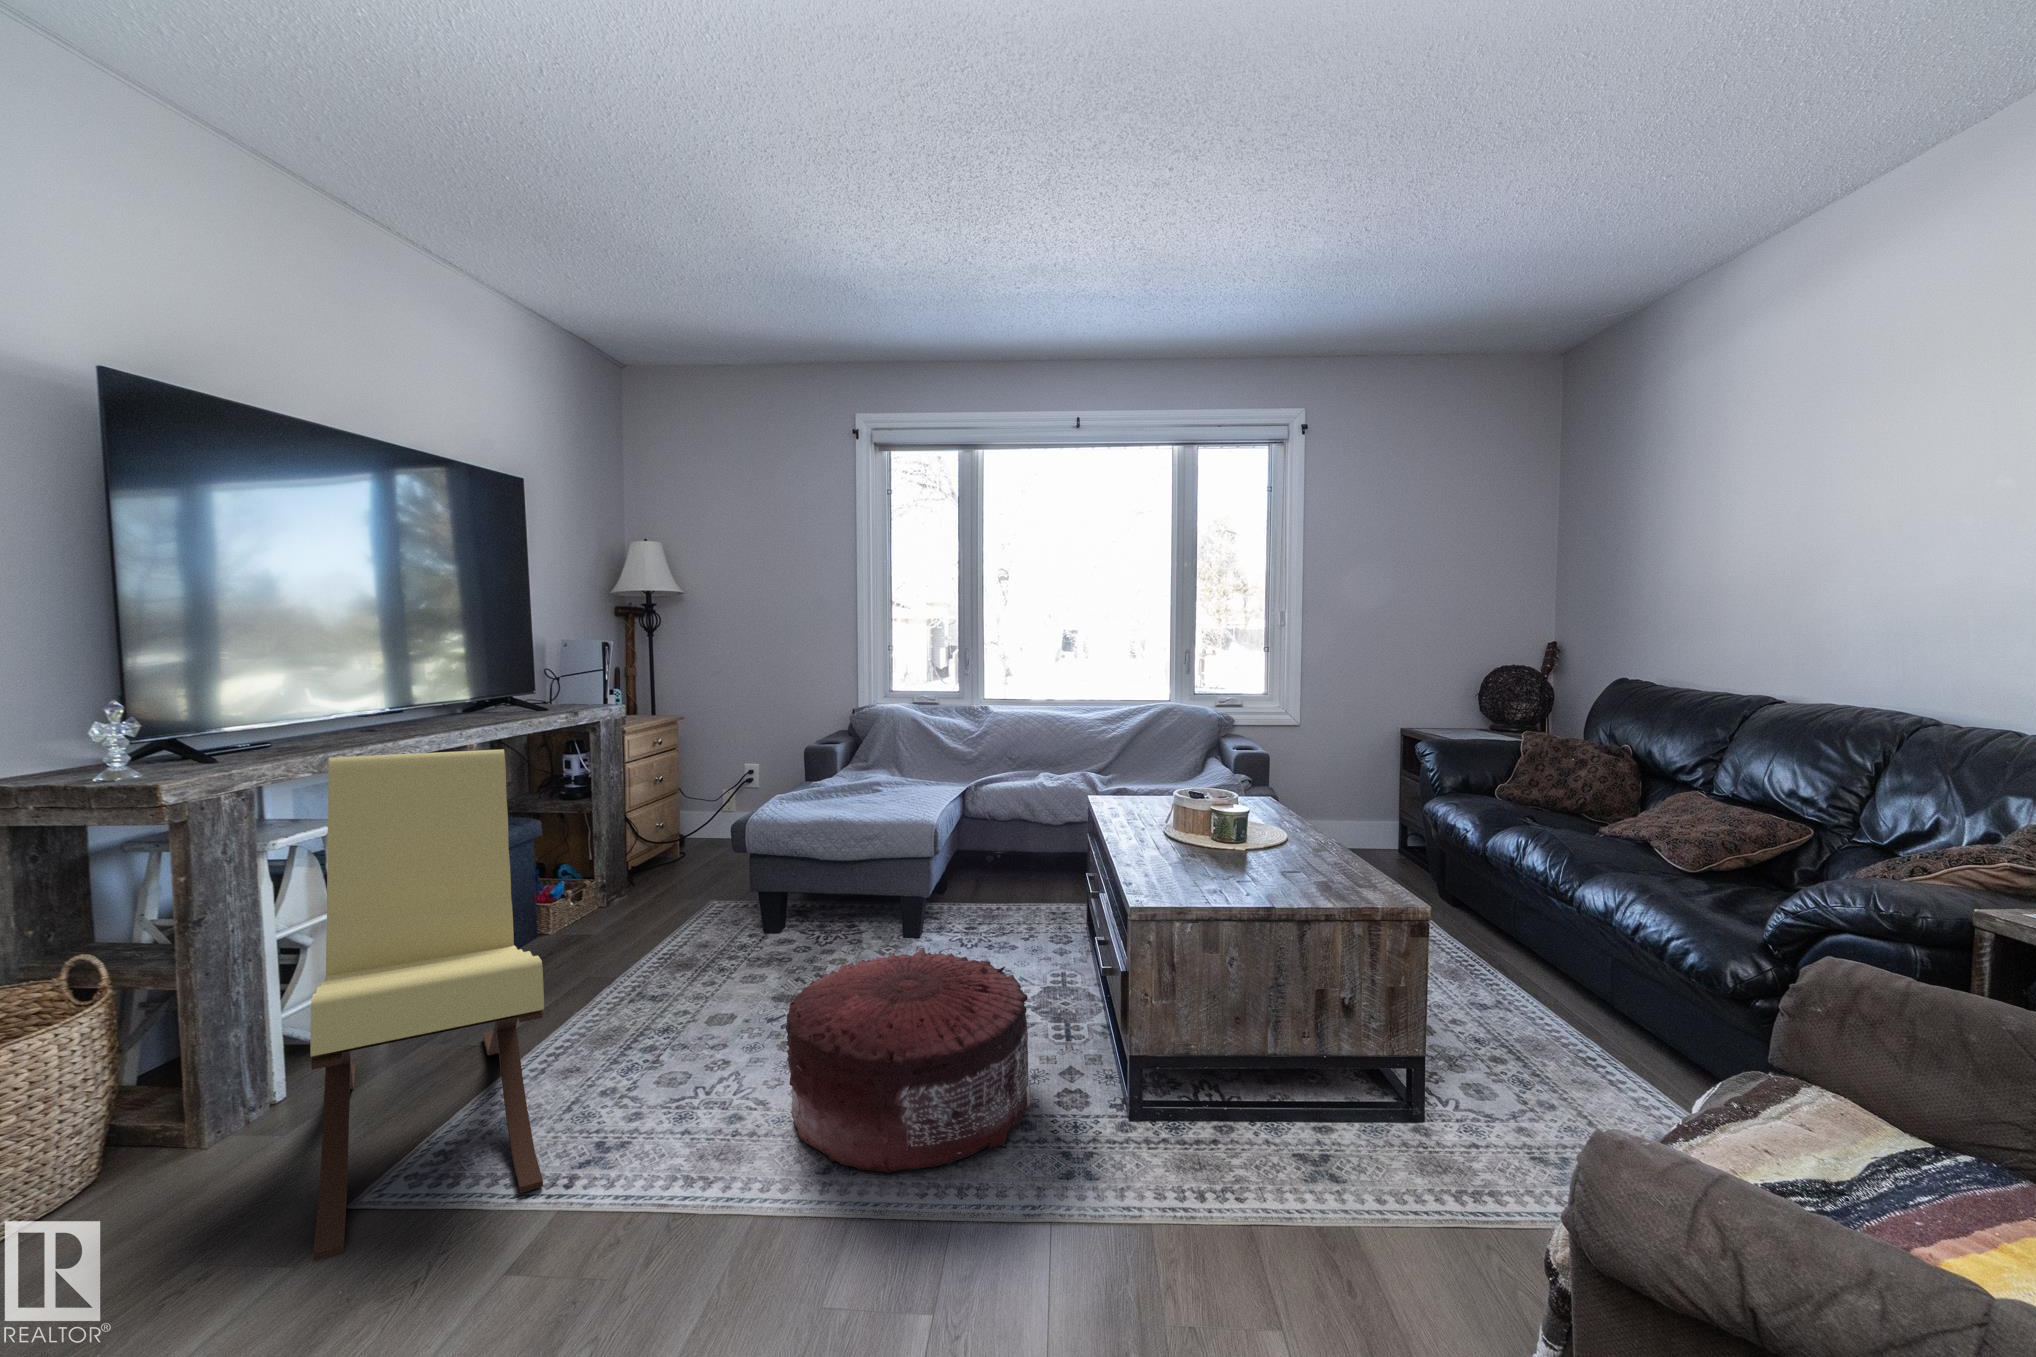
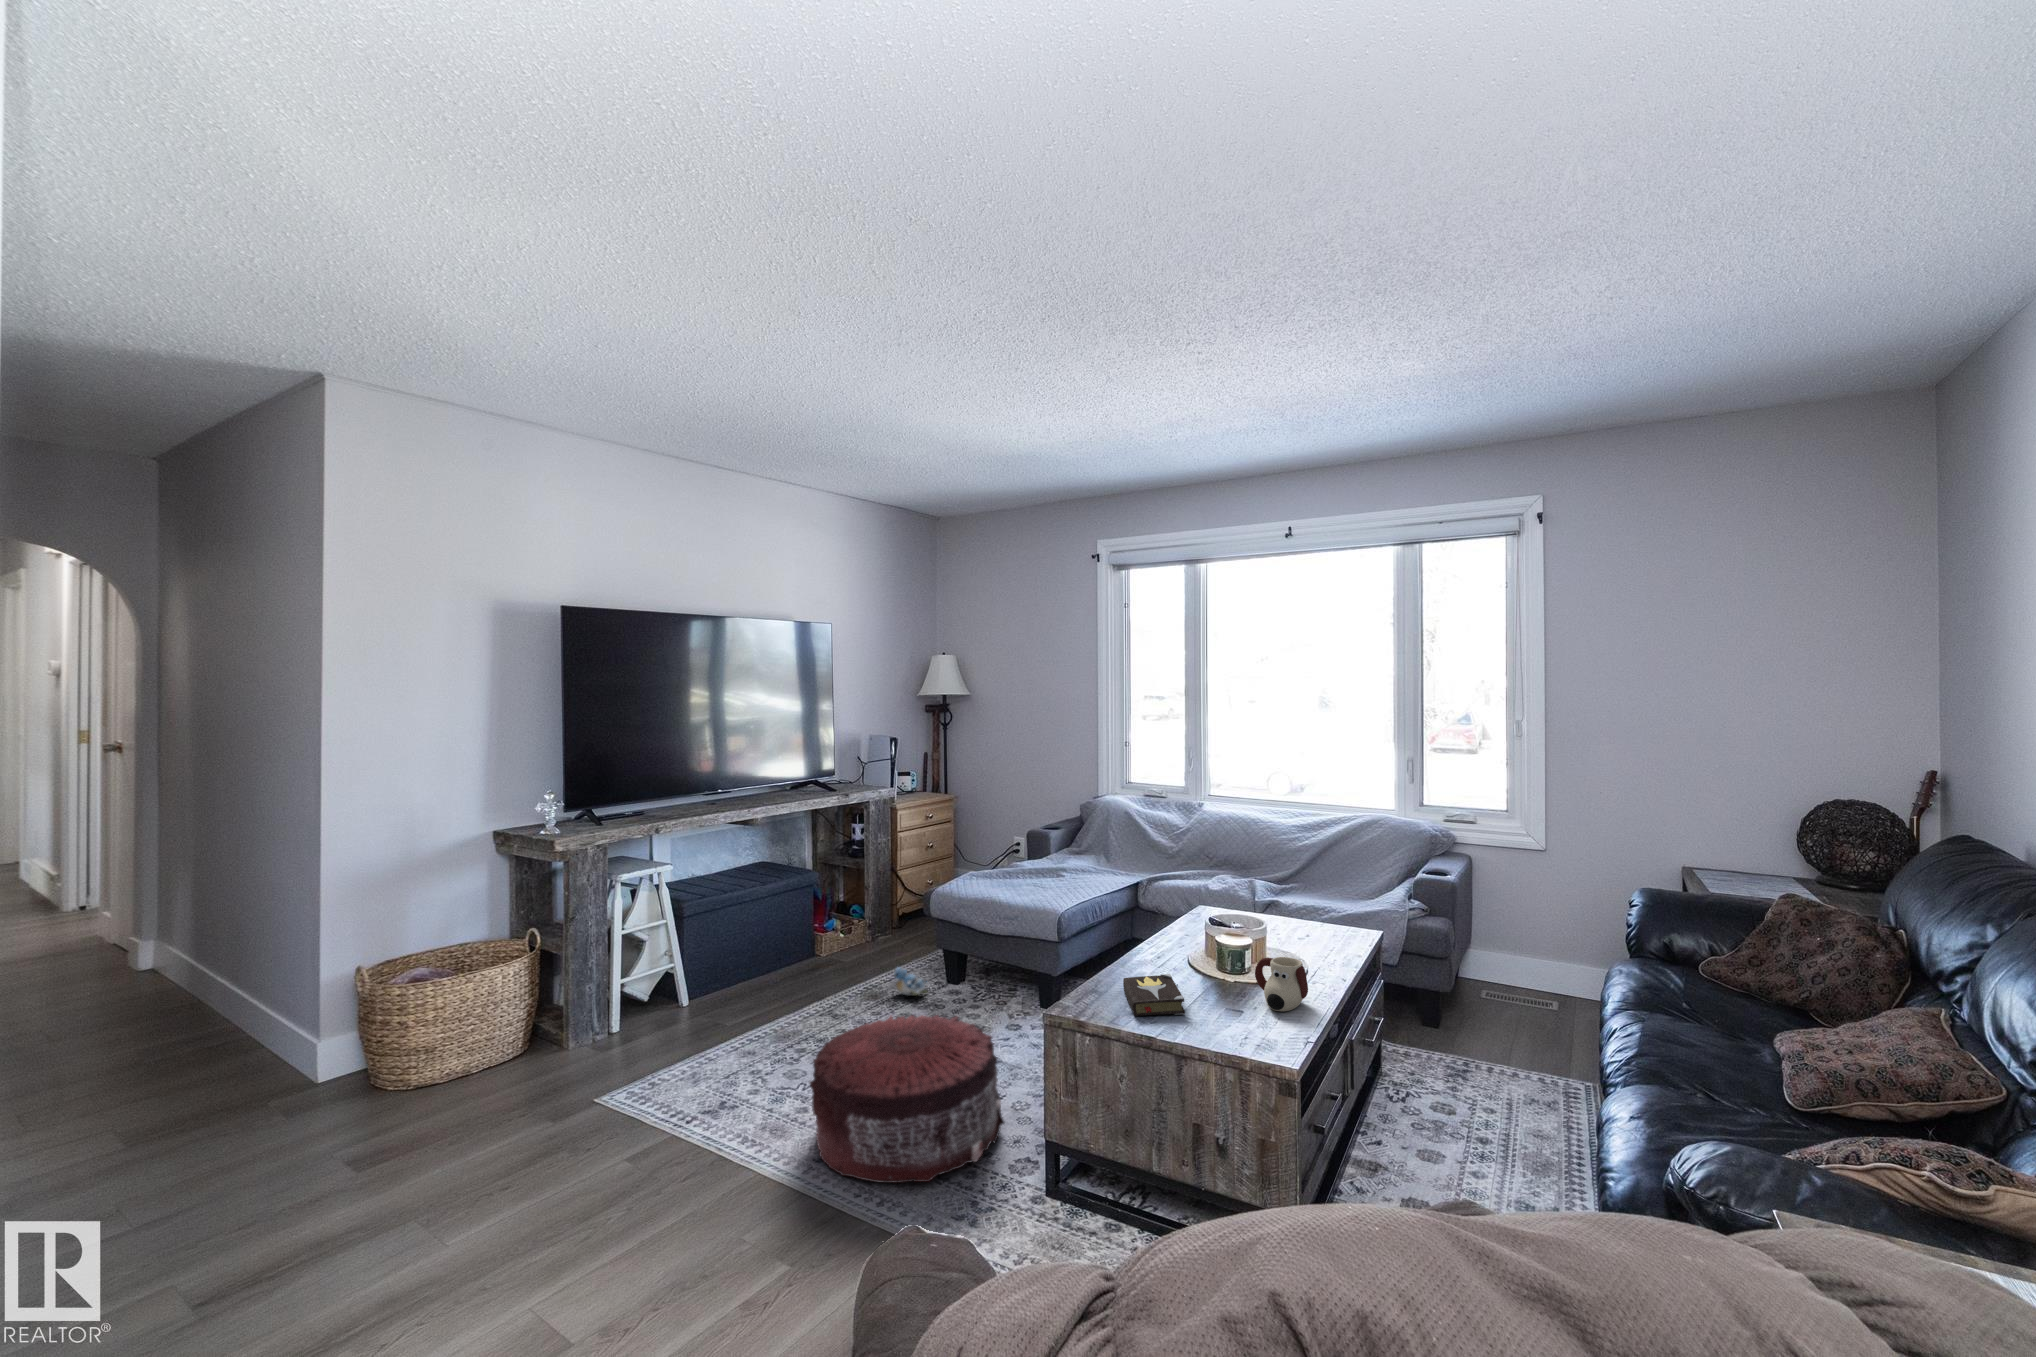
lounge chair: present [310,749,544,1261] -> none [554,828,738,1124]
mug: none [1276,816,1332,868] -> present [1255,957,1308,1011]
hardback book: none [1157,851,1251,895] -> present [1123,974,1185,1016]
plush toy: none [705,924,757,958] -> present [894,967,929,996]

